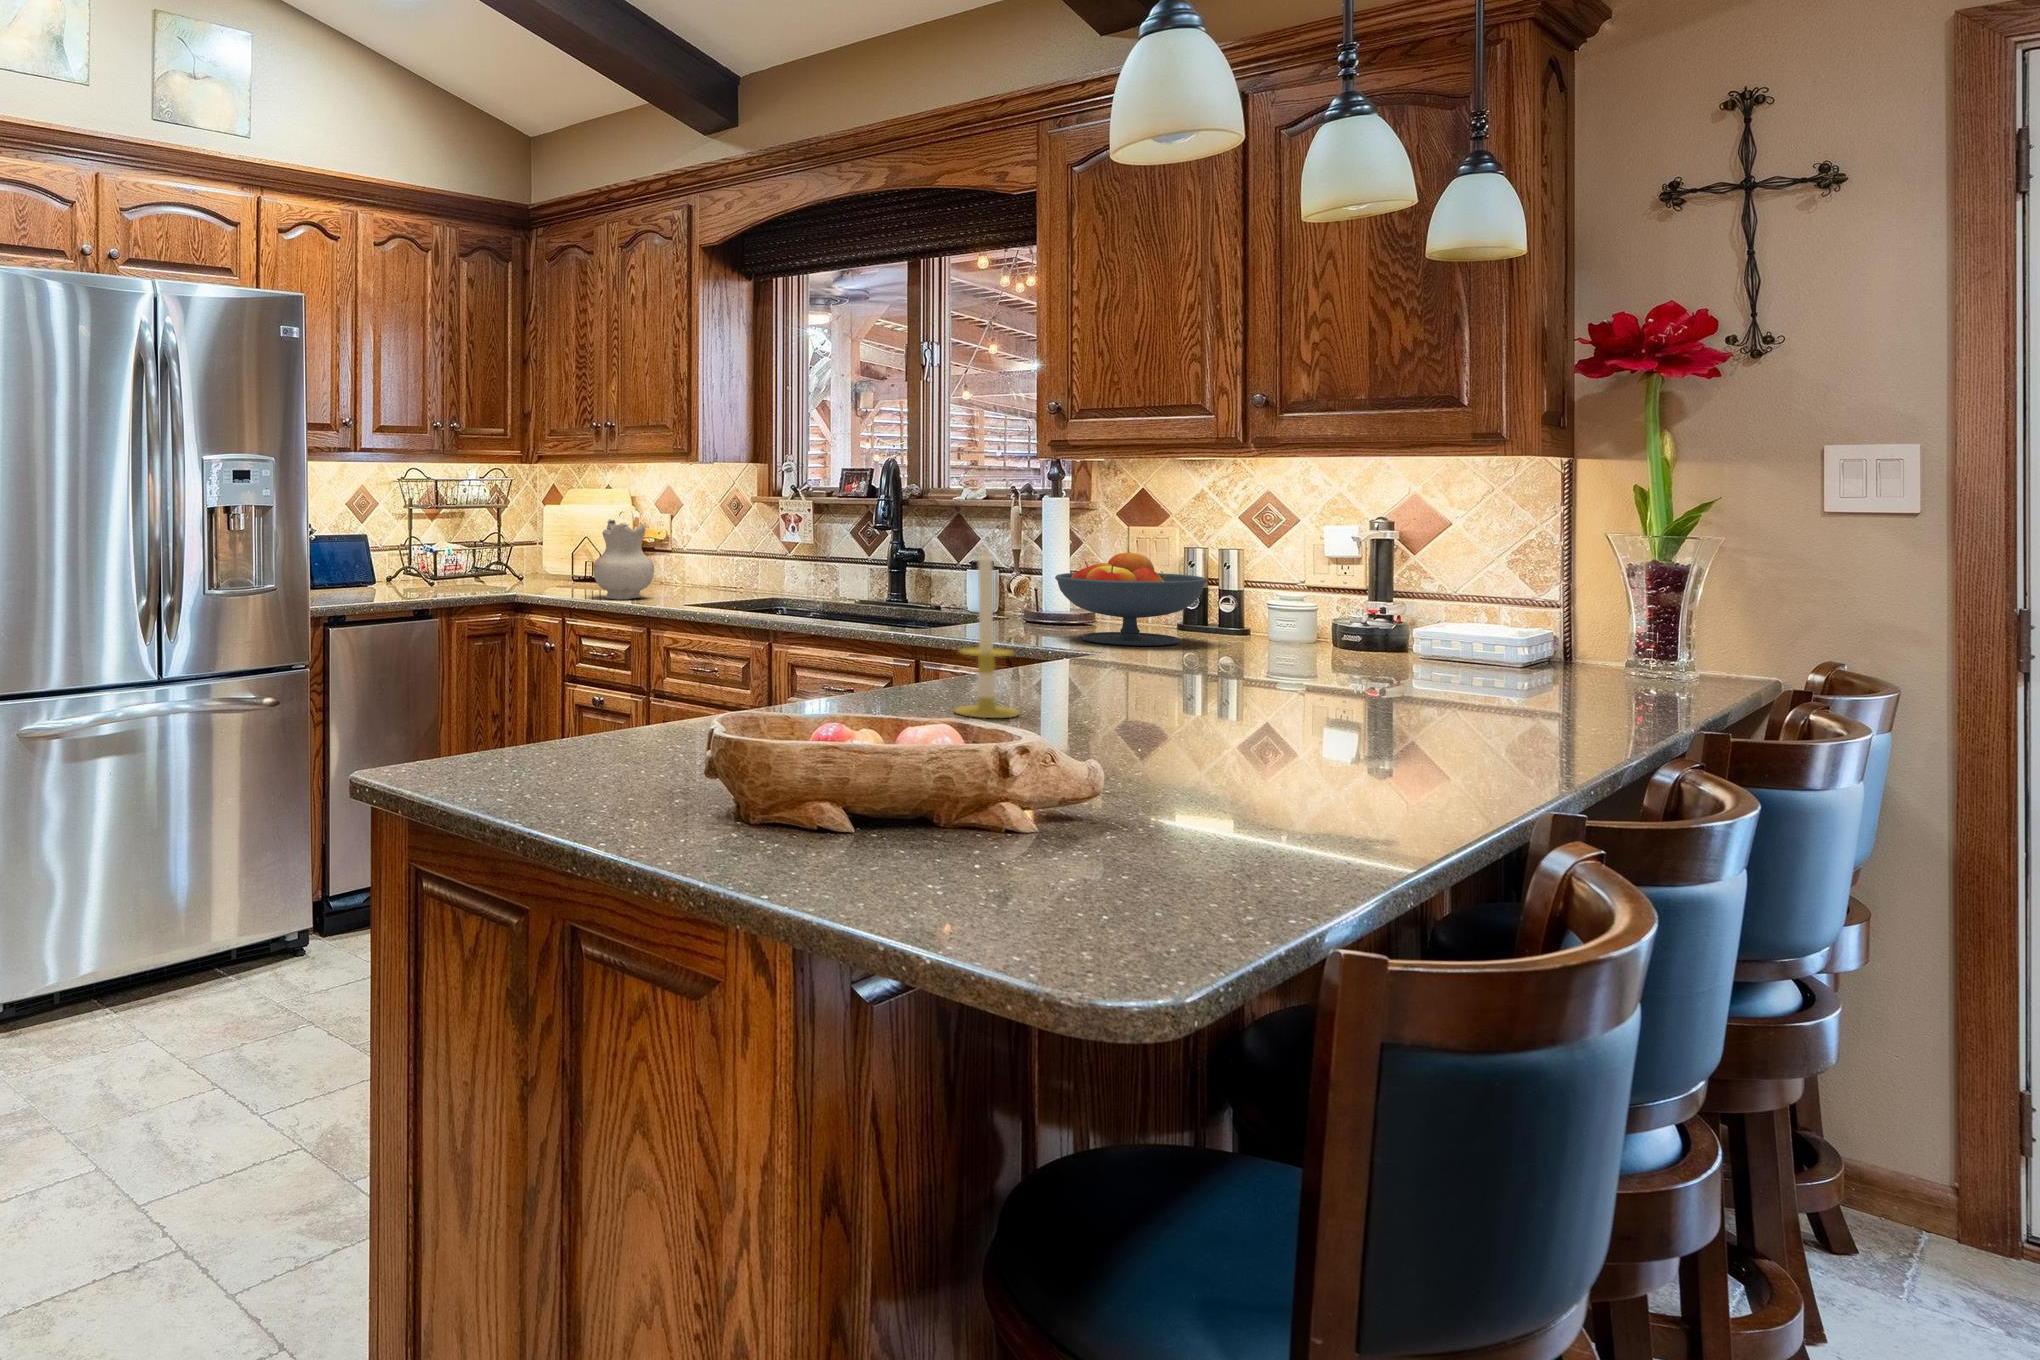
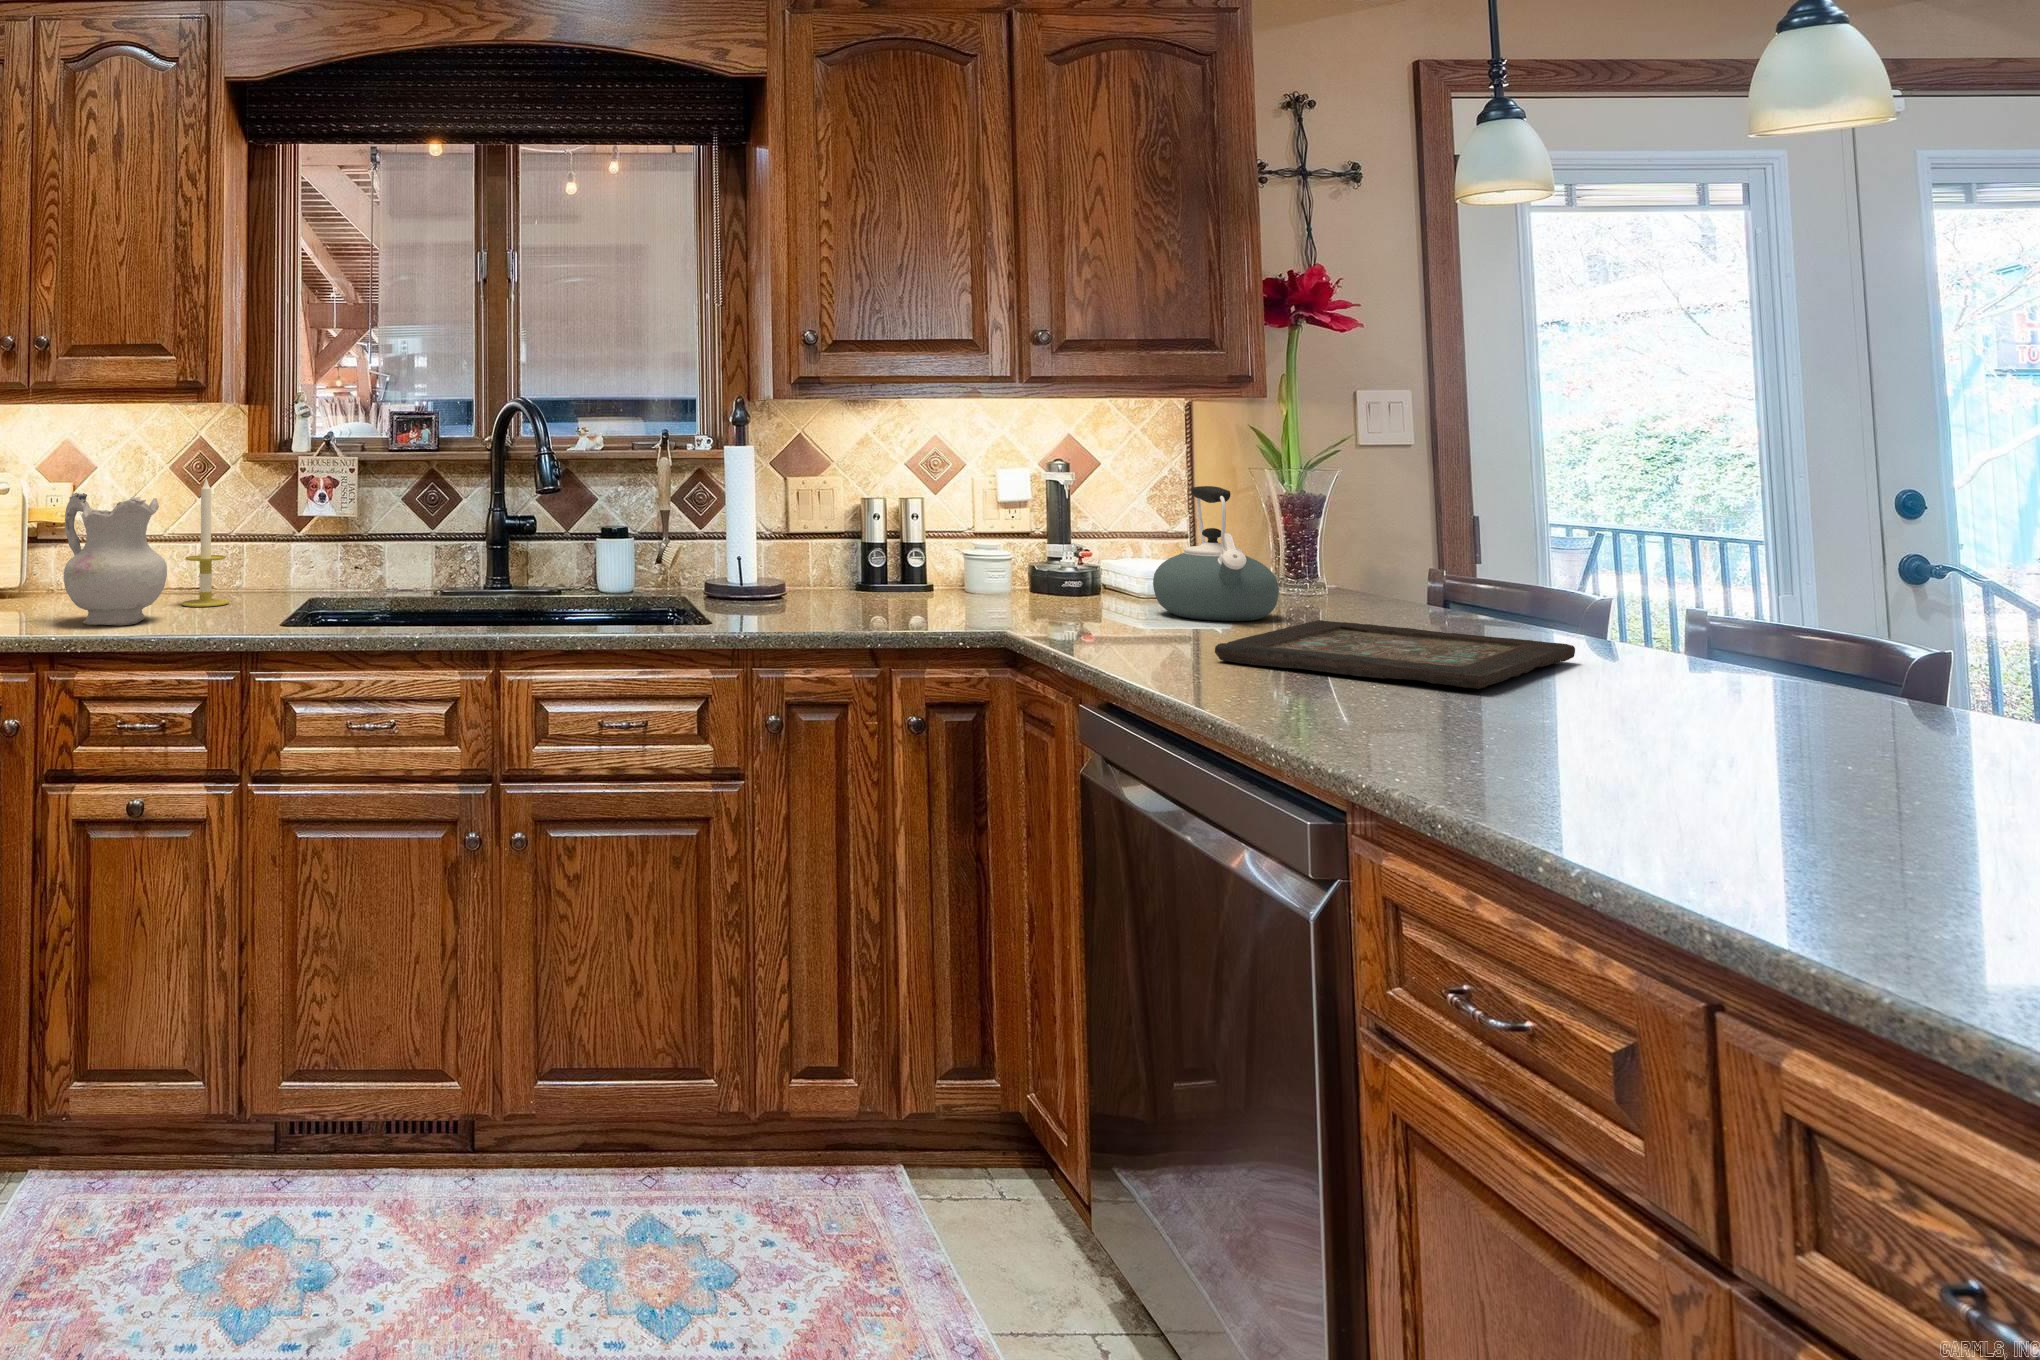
kettle: none [1272,543,1391,667] -> present [1153,486,1279,621]
candle: present [955,547,1019,718] -> present [181,479,229,607]
fruit bowl: present [1055,552,1207,646] -> none [874,506,1048,619]
decorative tray: none [1085,658,1369,699] -> present [1215,620,1575,689]

